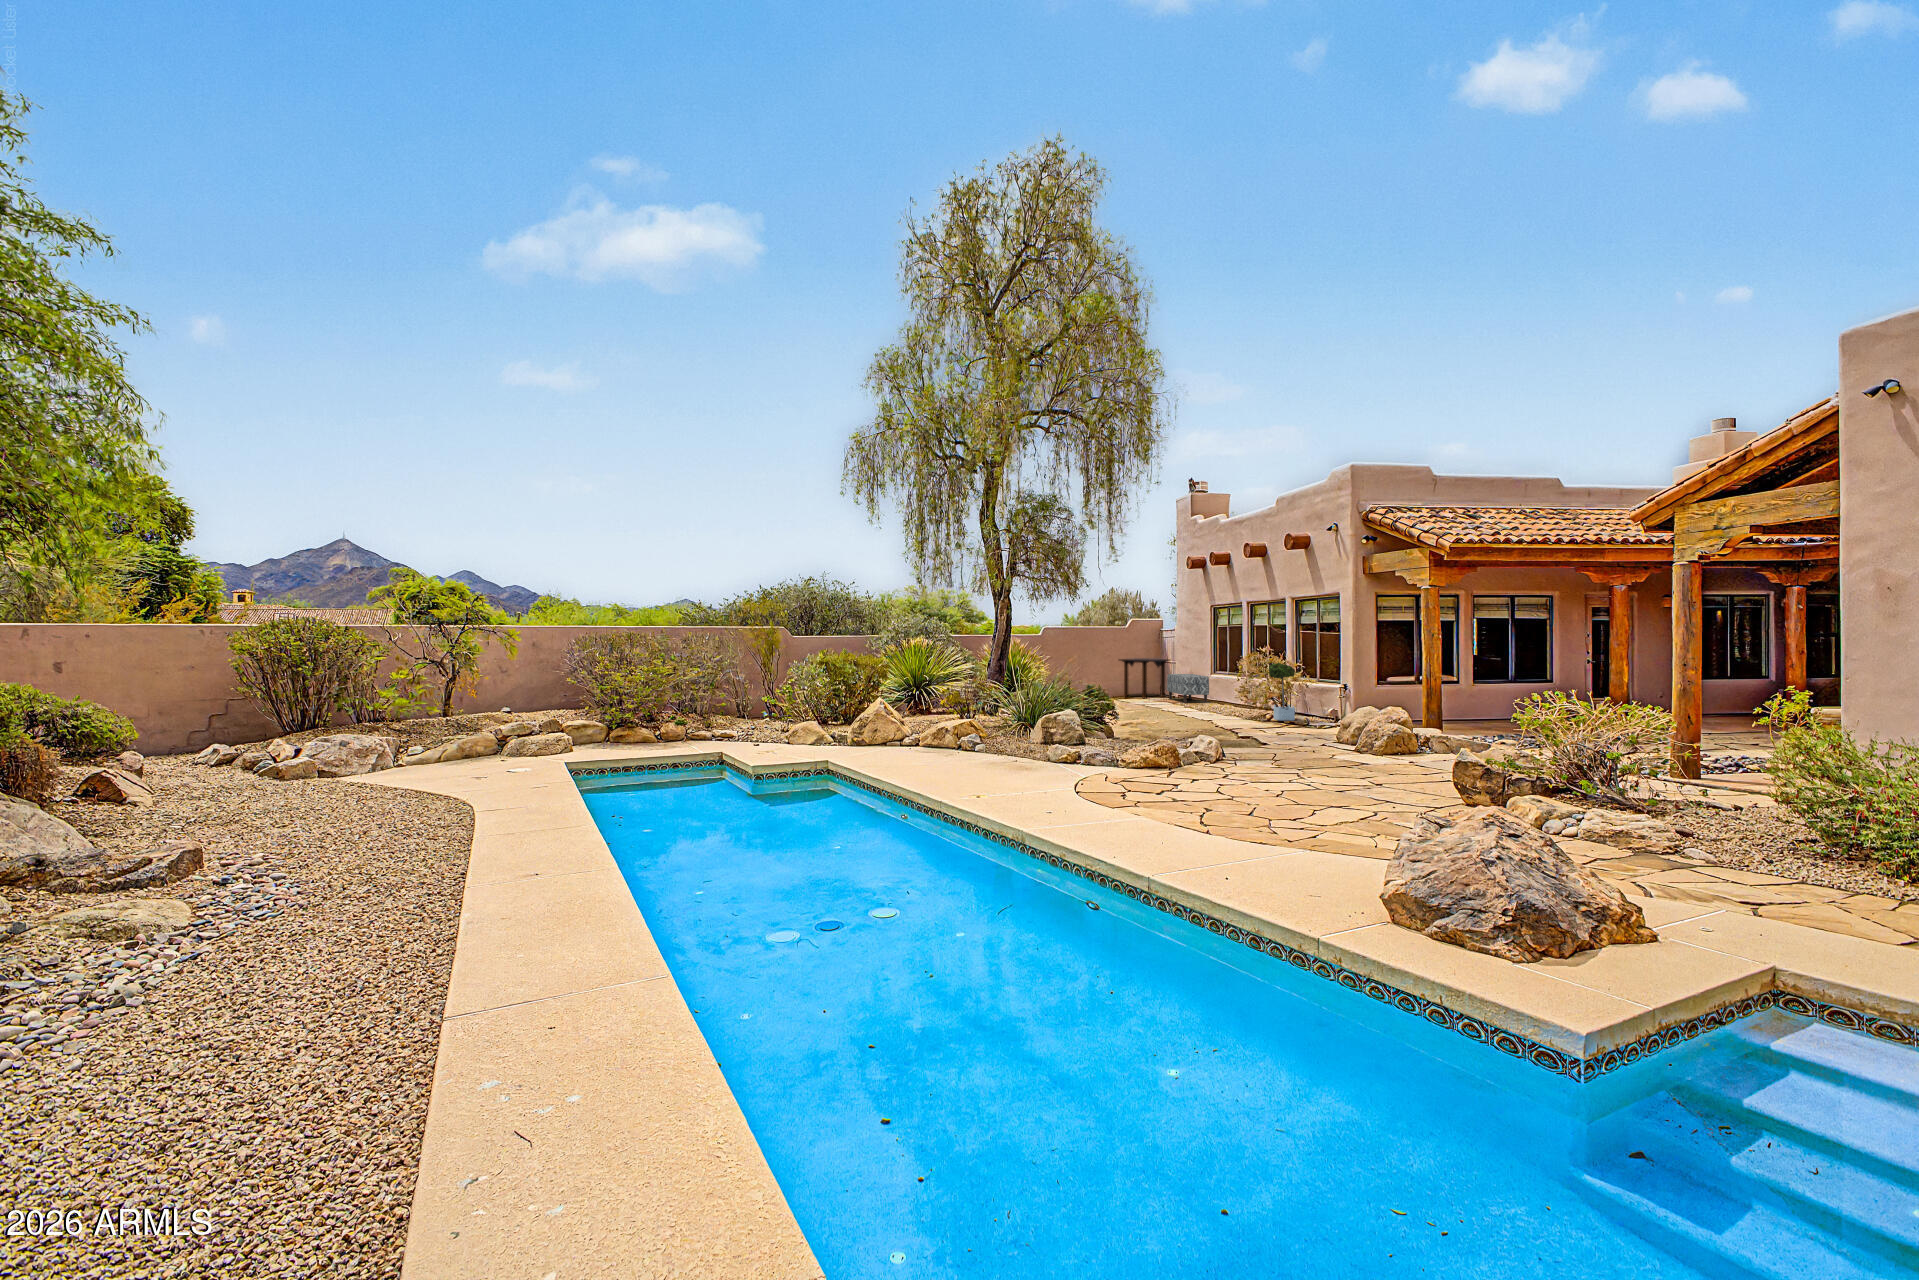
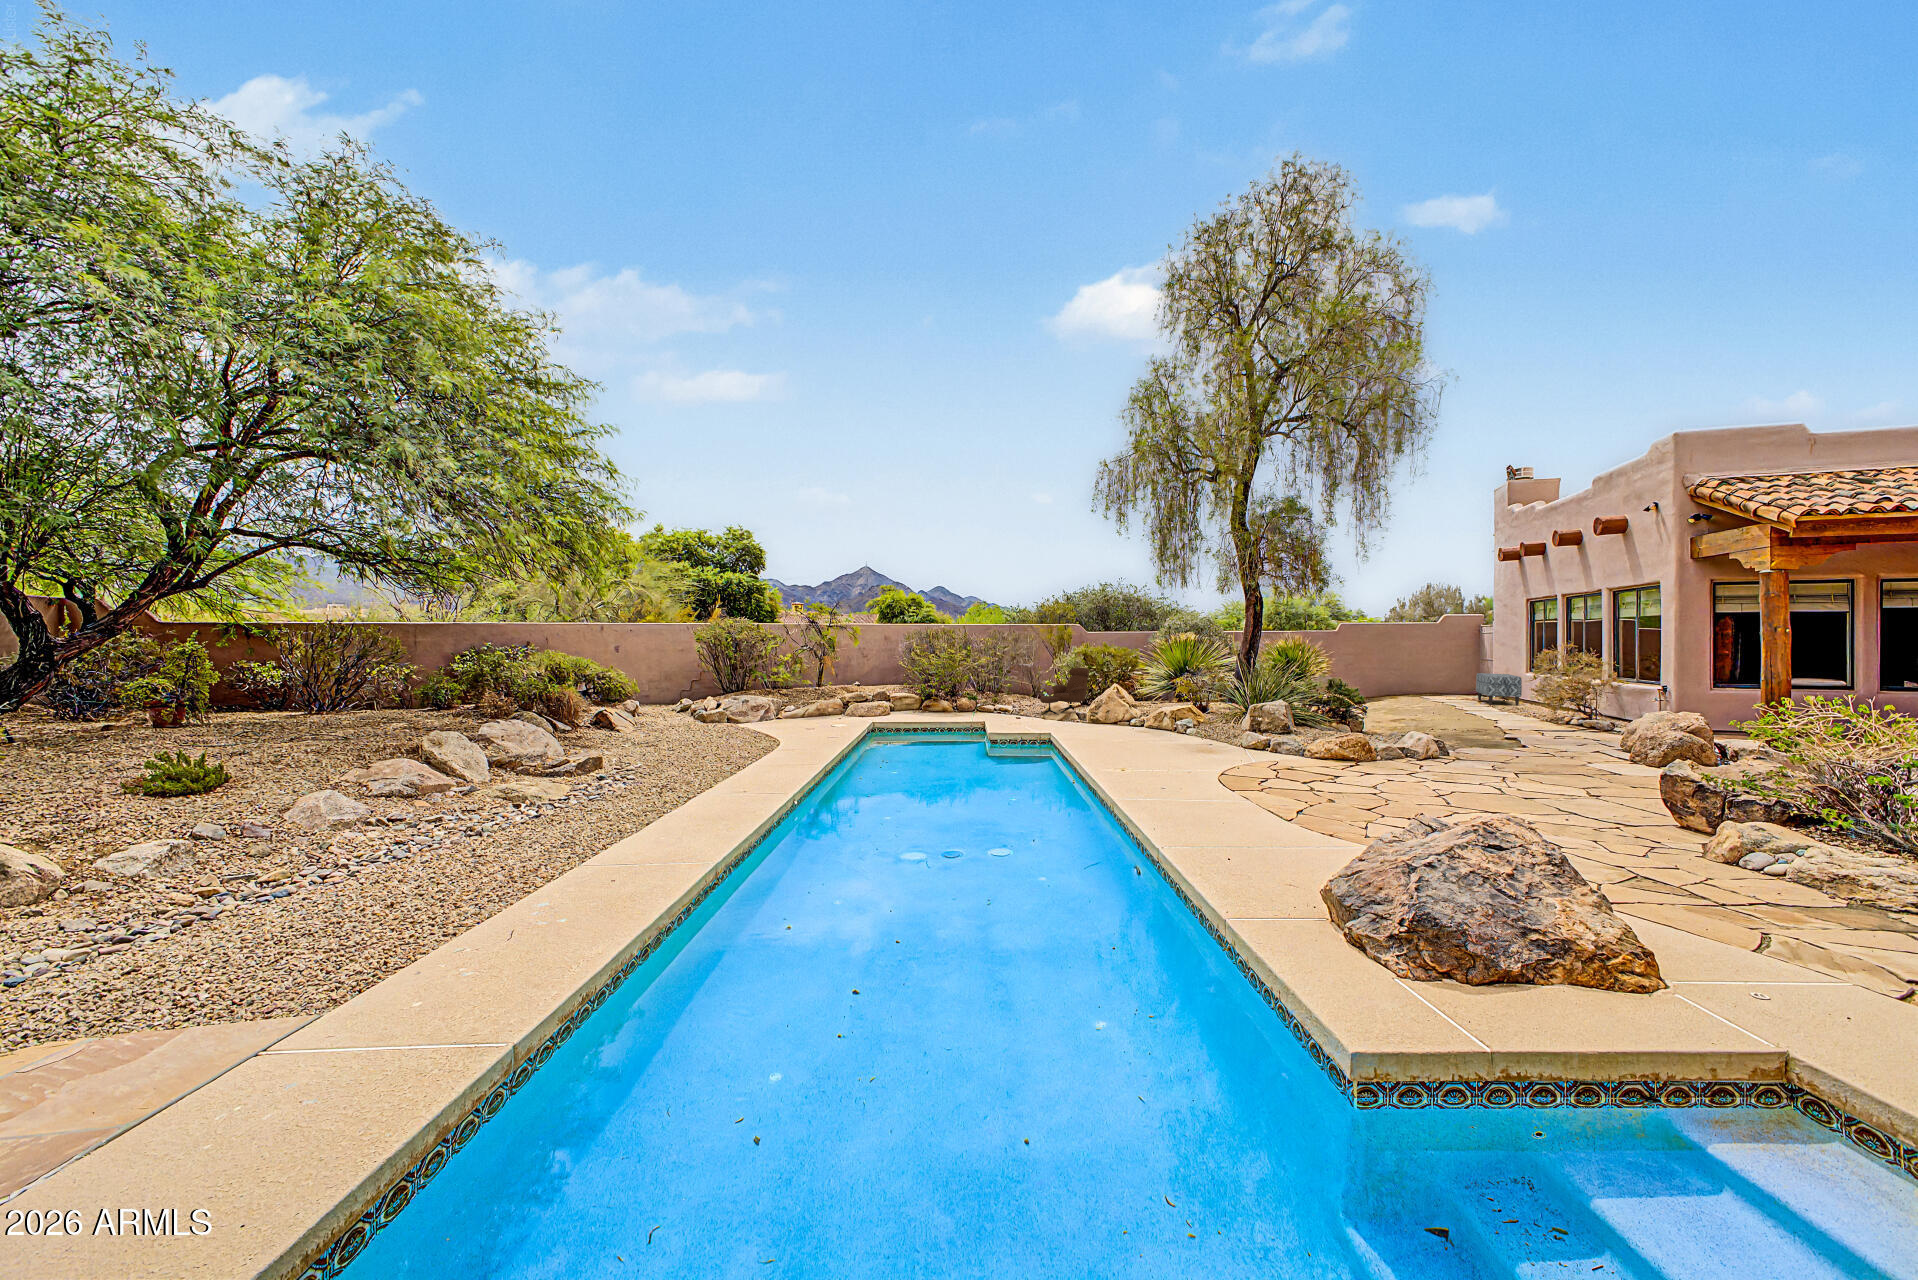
side table: present [1119,658,1170,699] -> none [1421,656,1484,699]
potted tree: present [1269,662,1295,720] -> none [1569,661,1604,728]
lounge chair: none [787,682,838,739] -> present [1040,668,1089,715]

